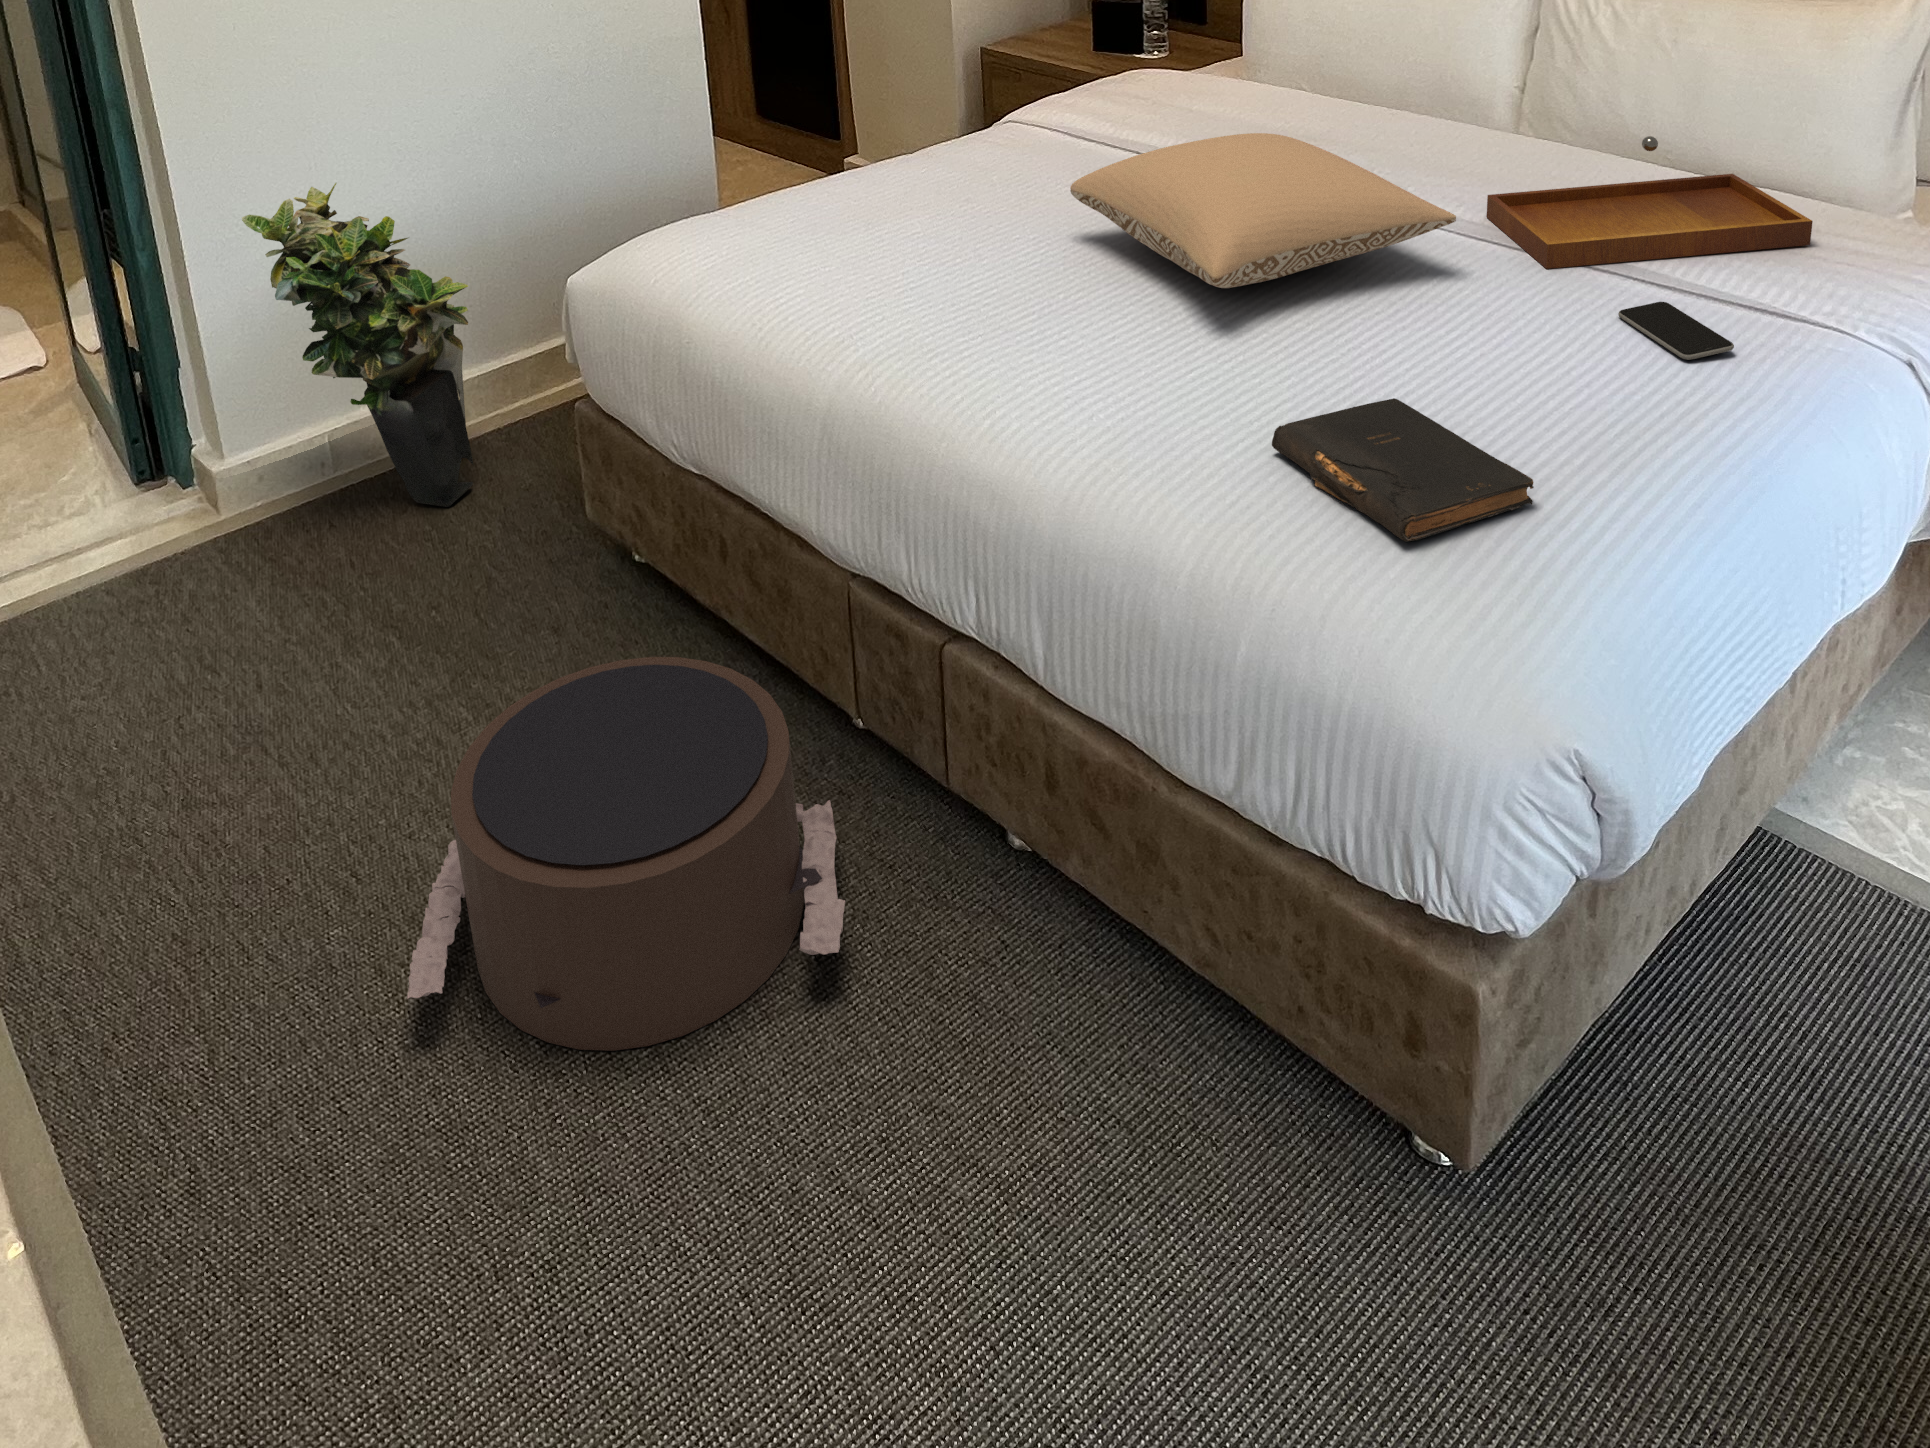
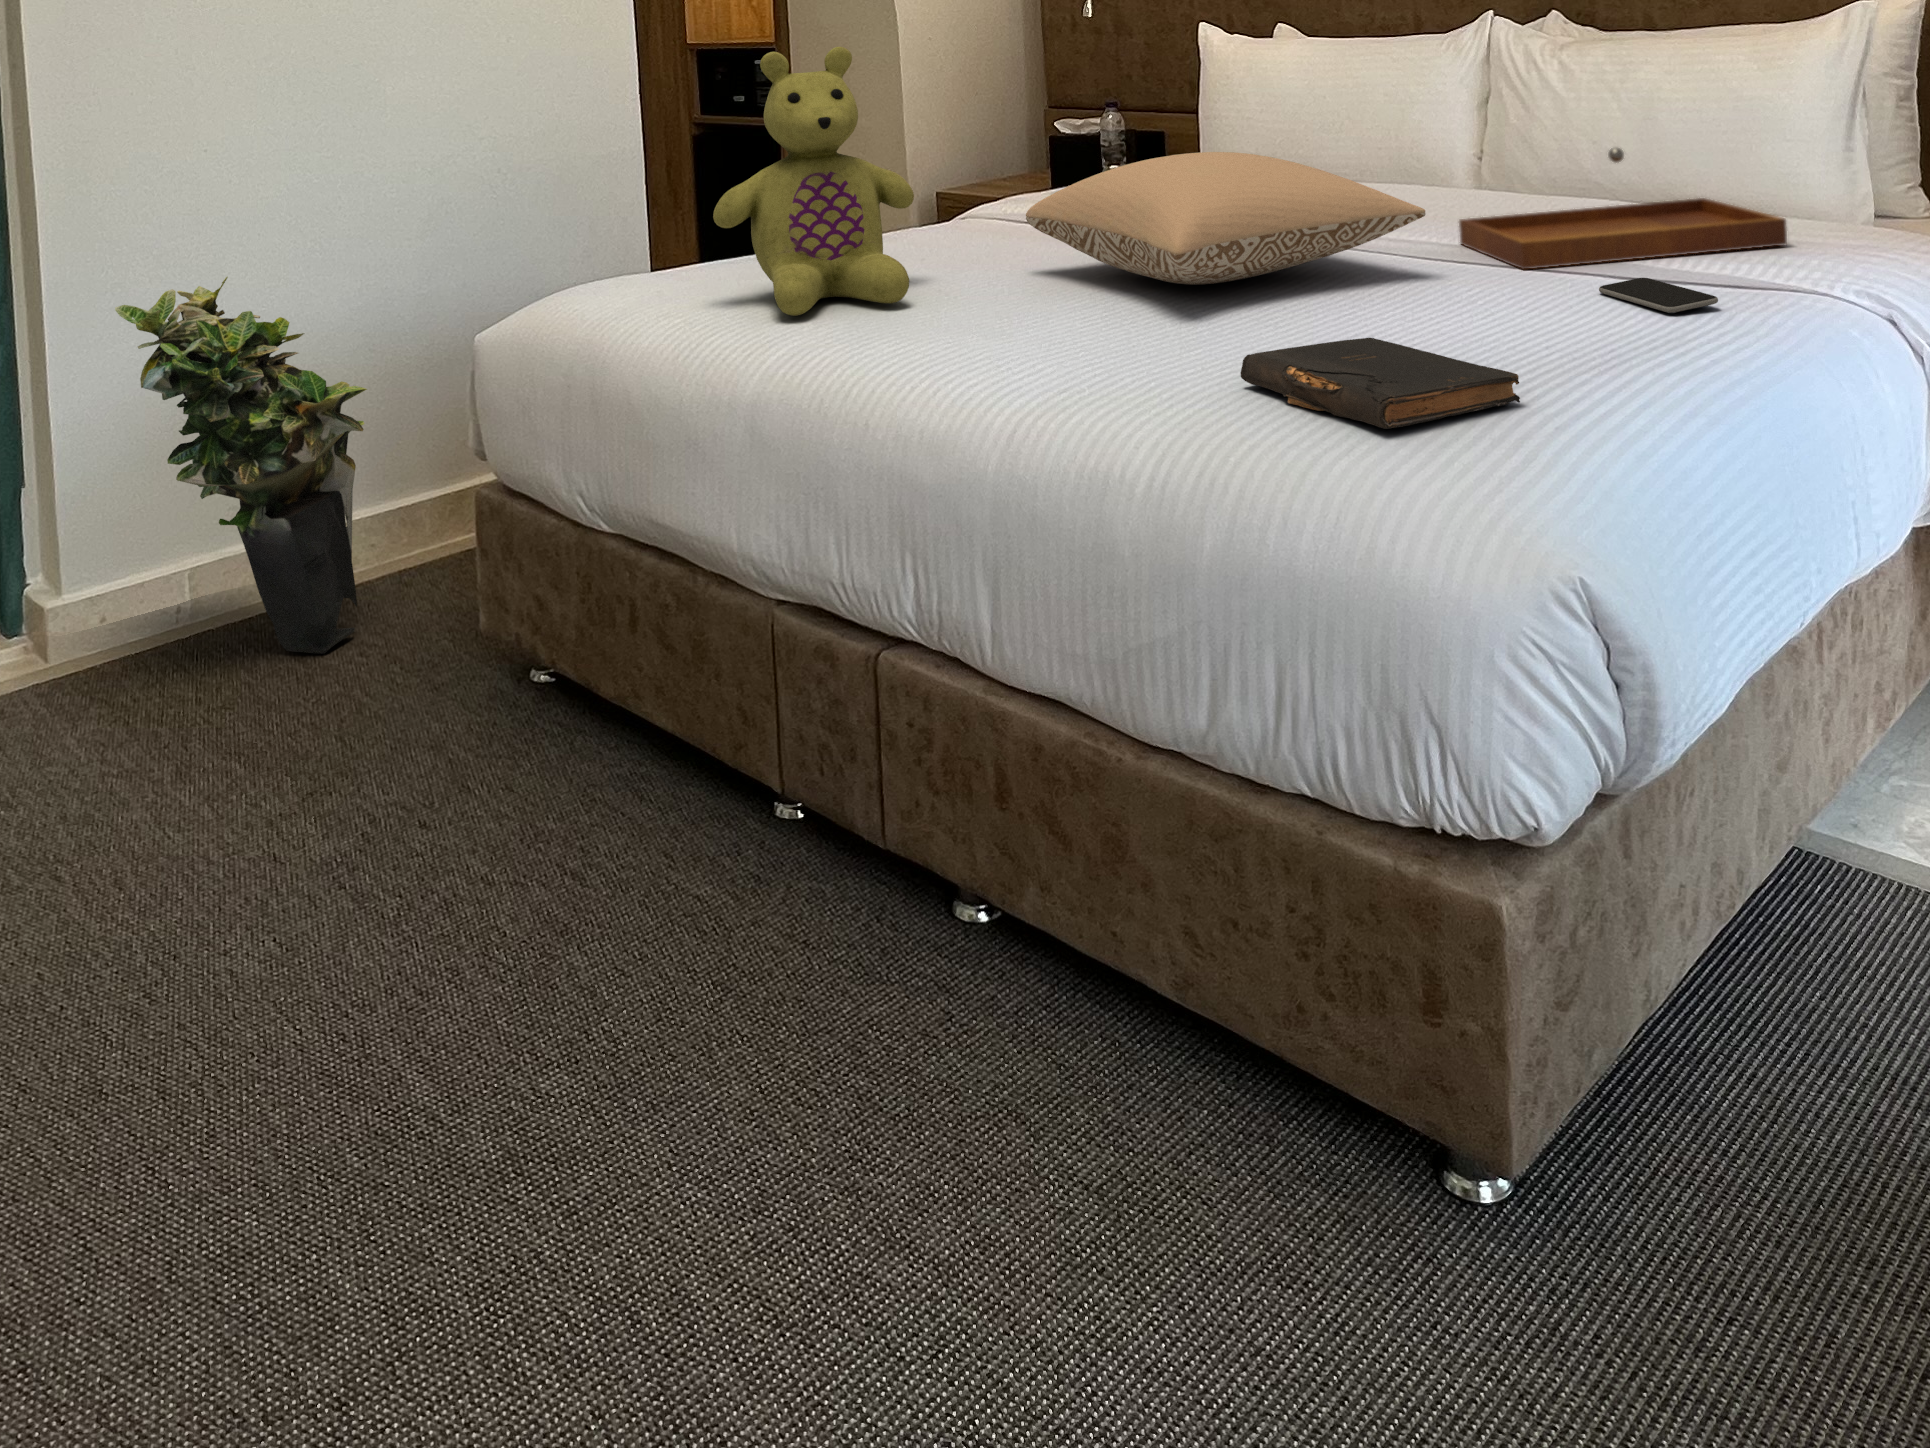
stuffed bear: none [779,37,965,301] -> present [713,47,914,316]
pouf: present [407,657,845,1051] -> none [208,711,766,1163]

